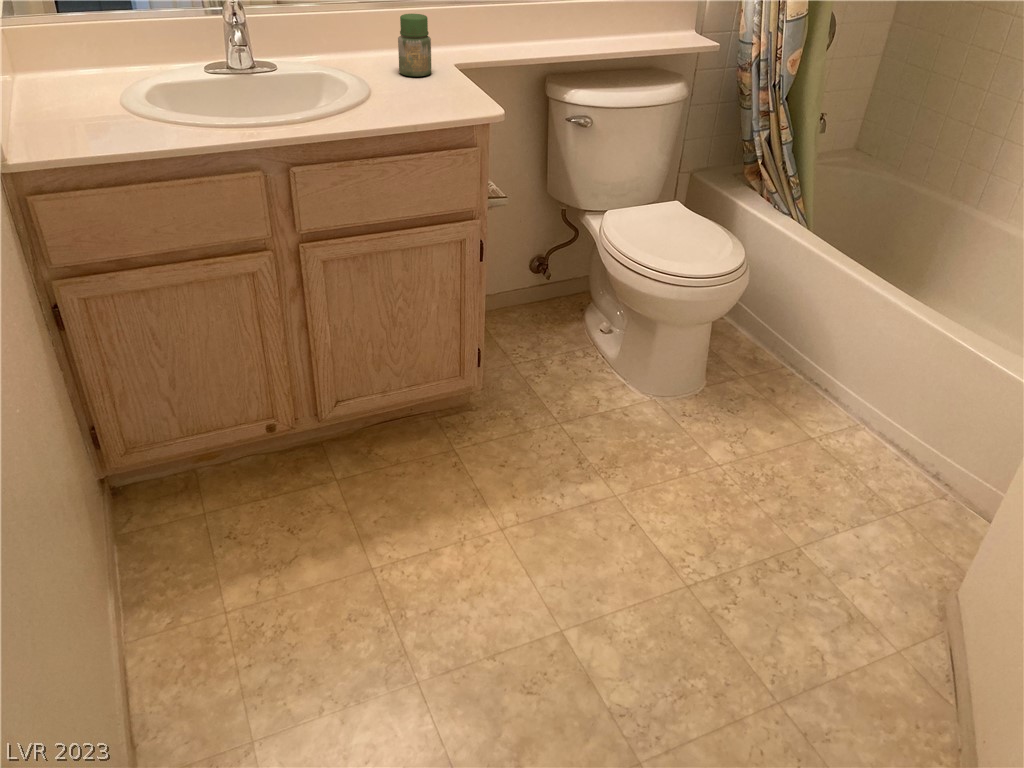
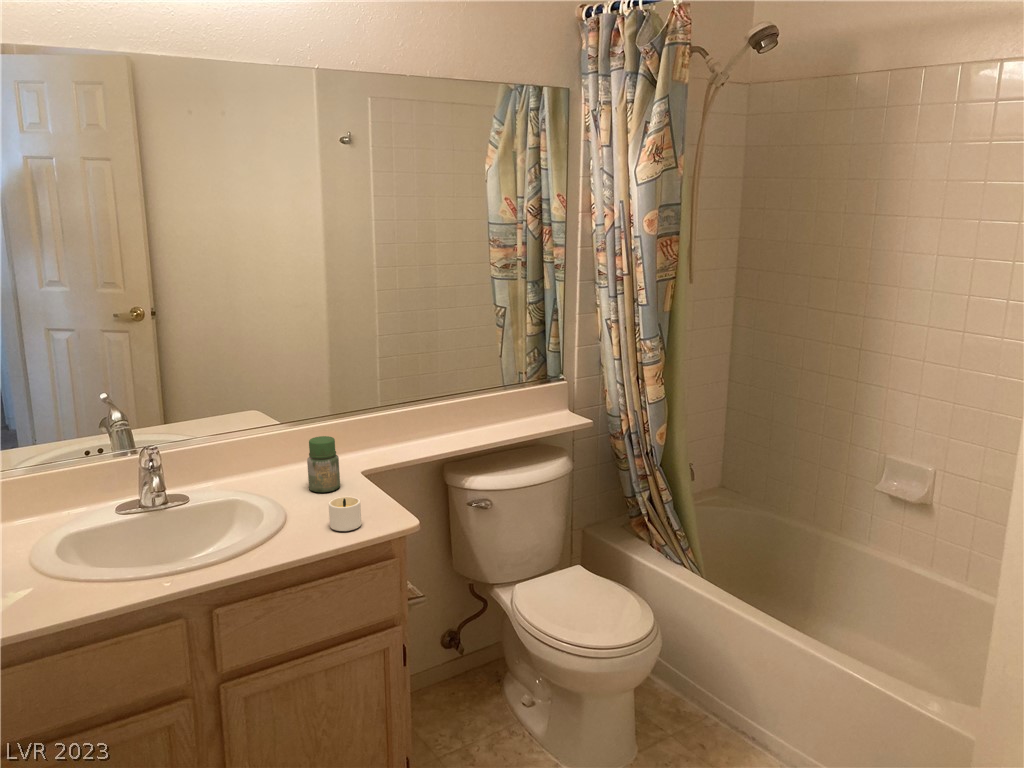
candle: none [413,75,460,110] -> present [329,496,361,531]

